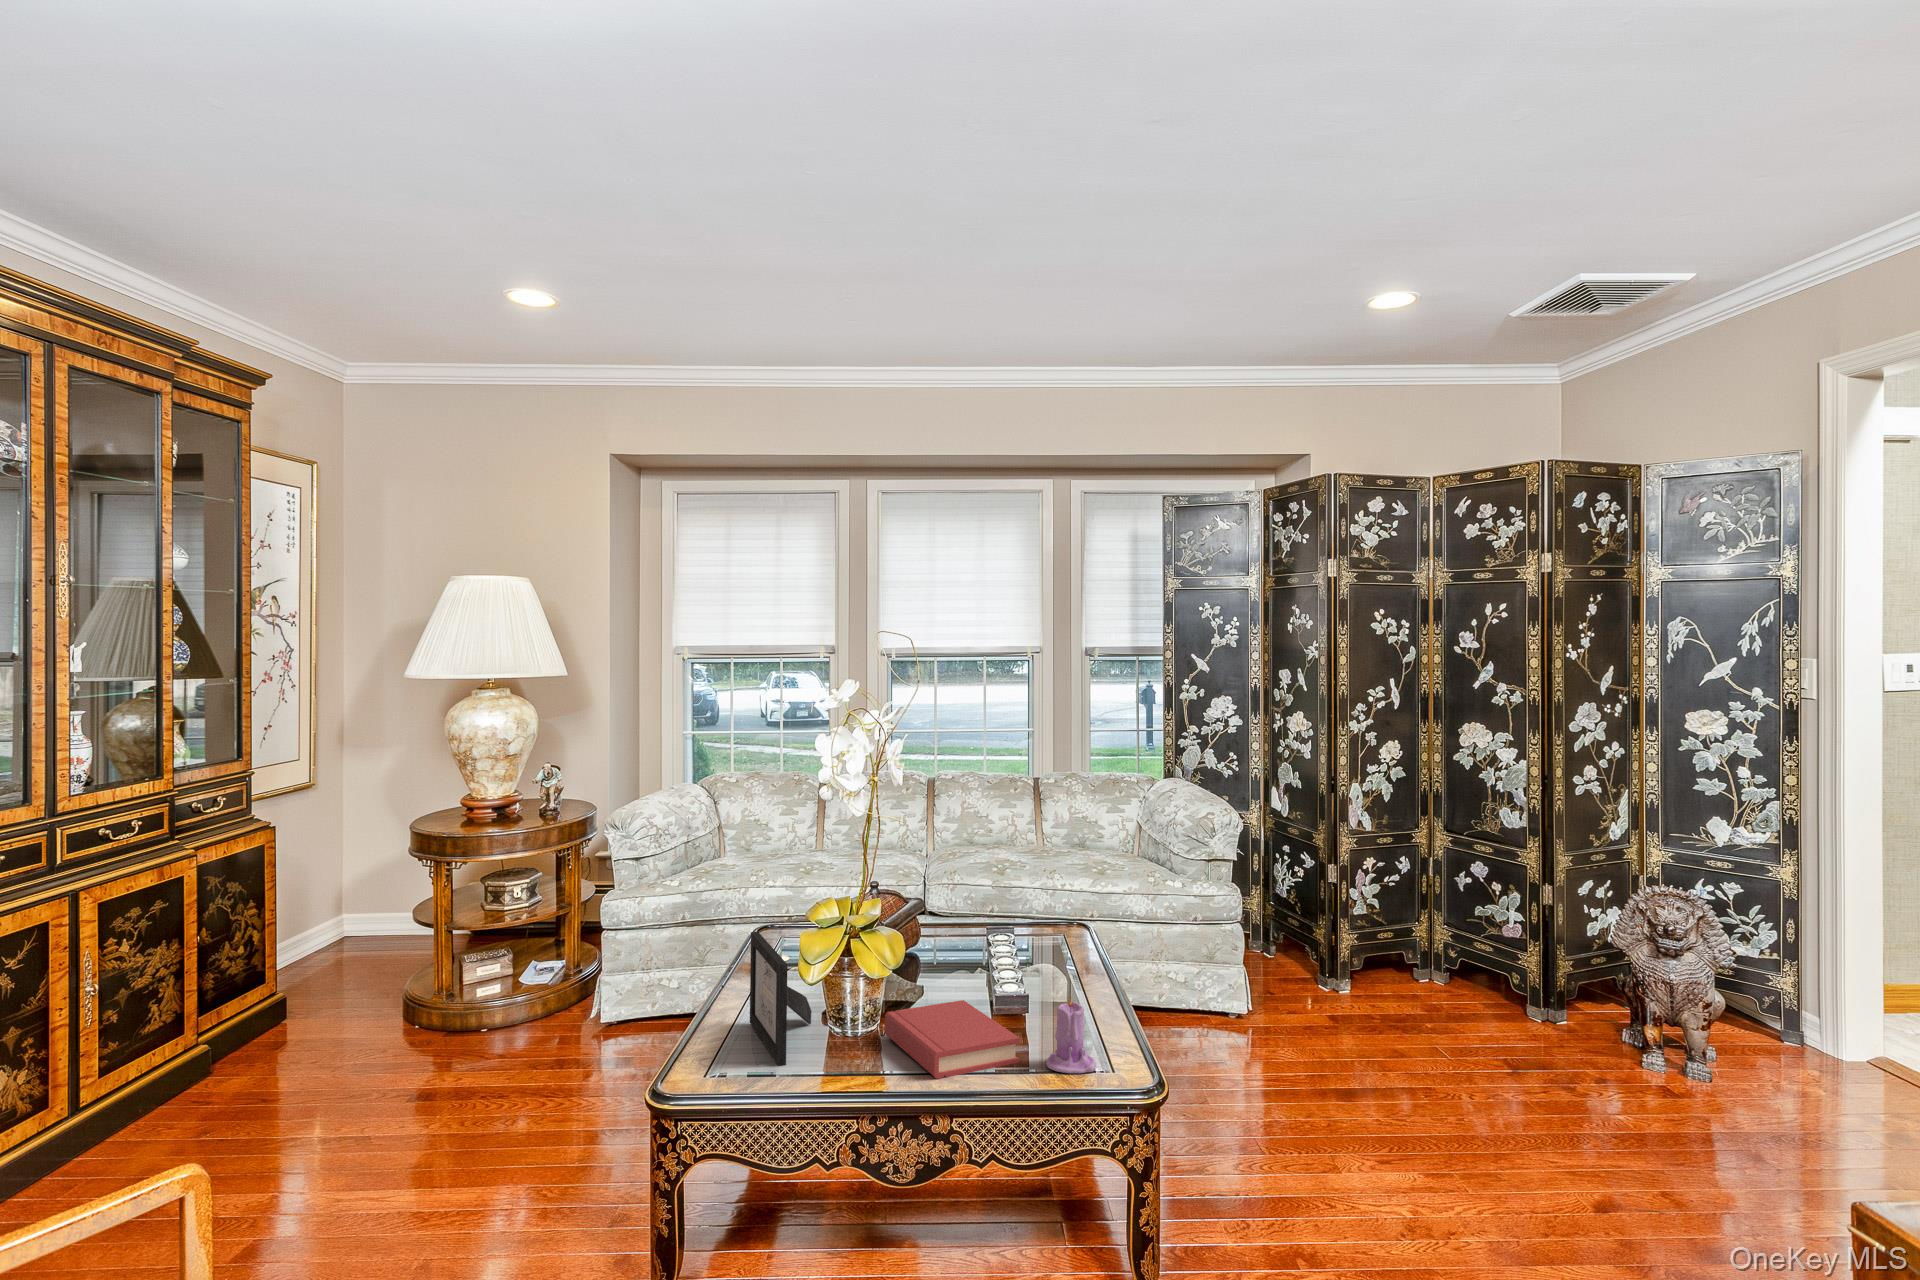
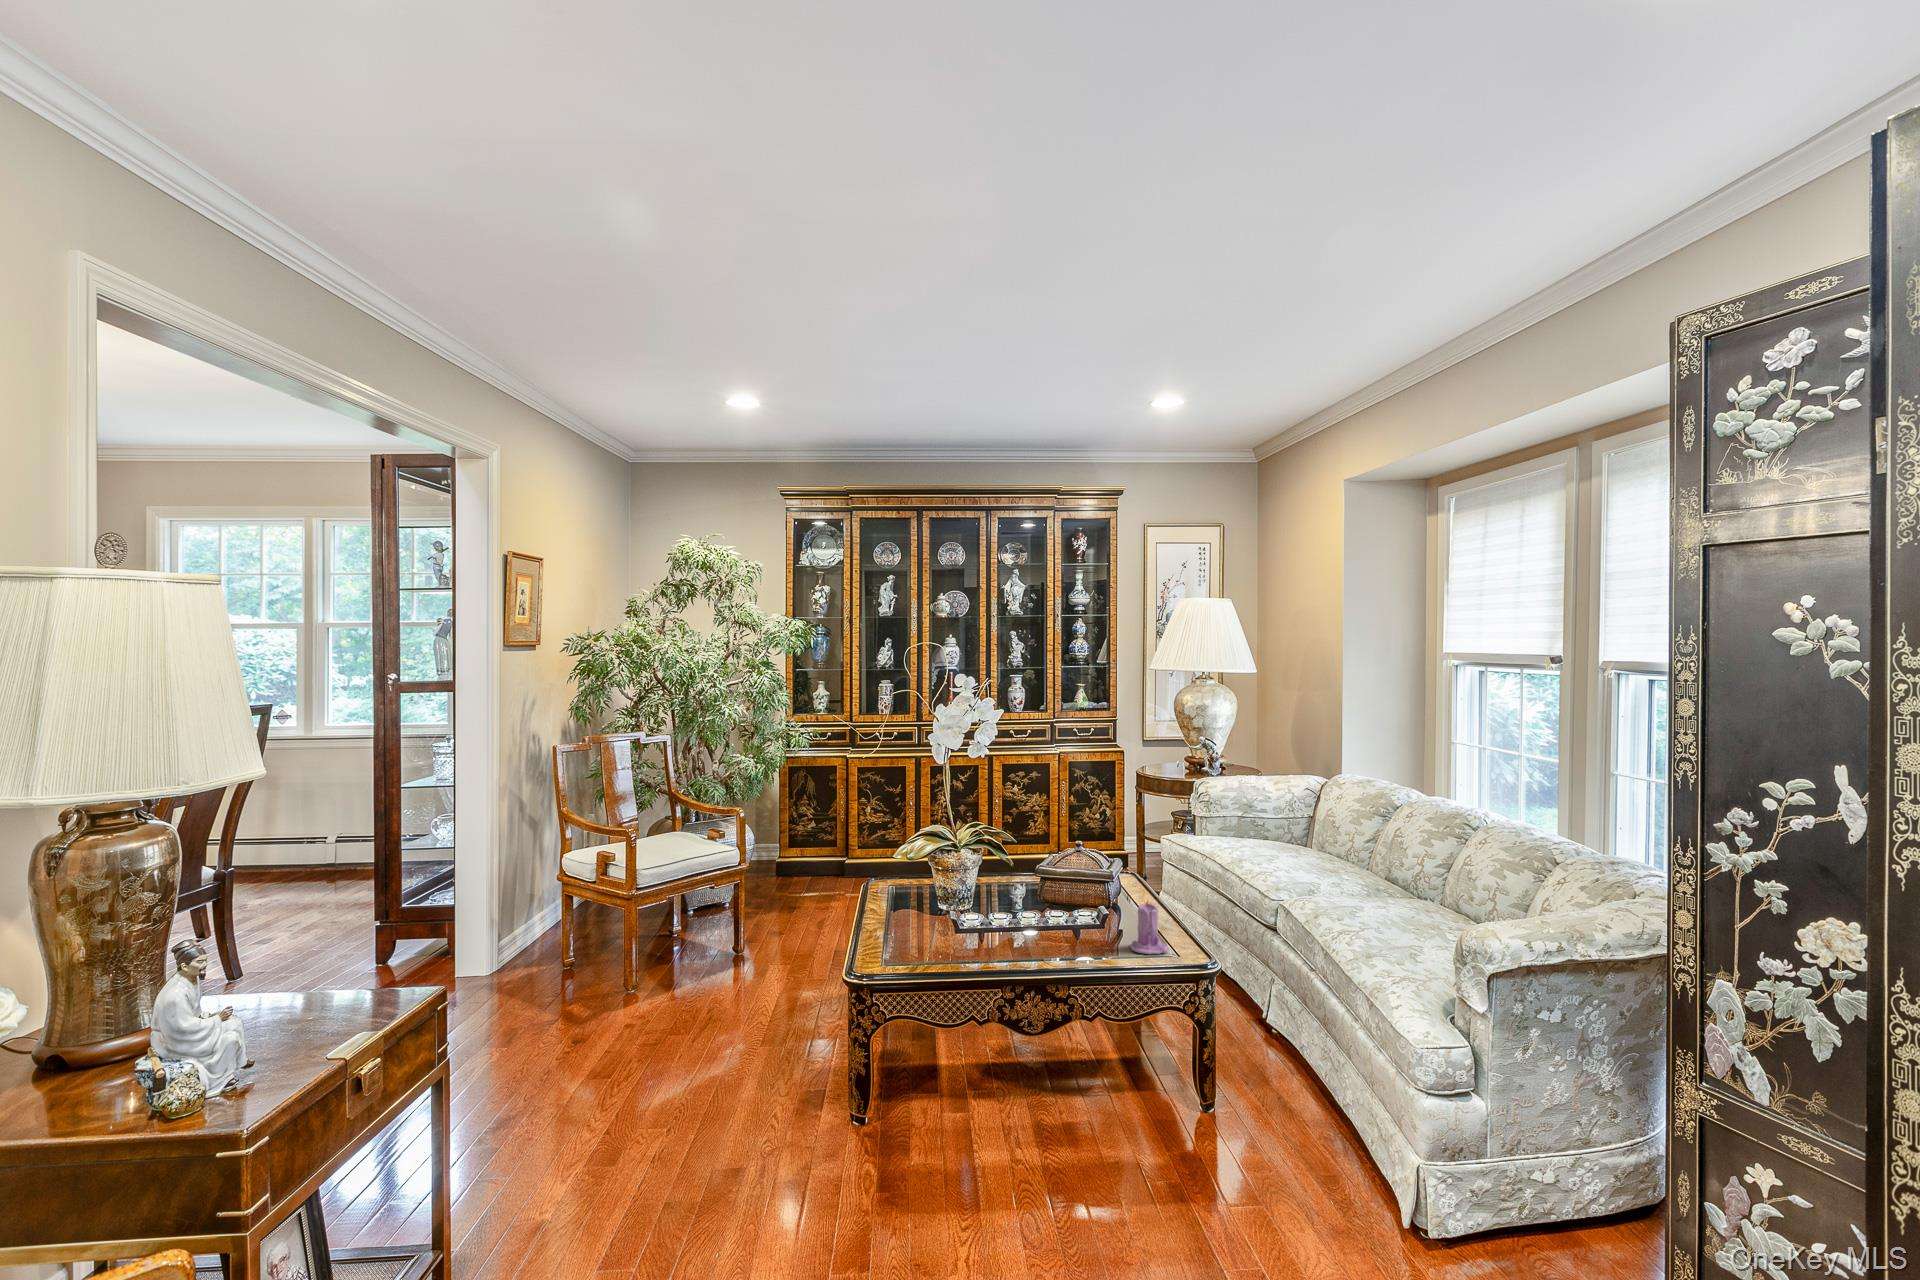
picture frame: present [750,932,812,1066] -> none [901,857,947,953]
hardback book: present [885,1000,1020,1079] -> none [1006,904,1110,960]

